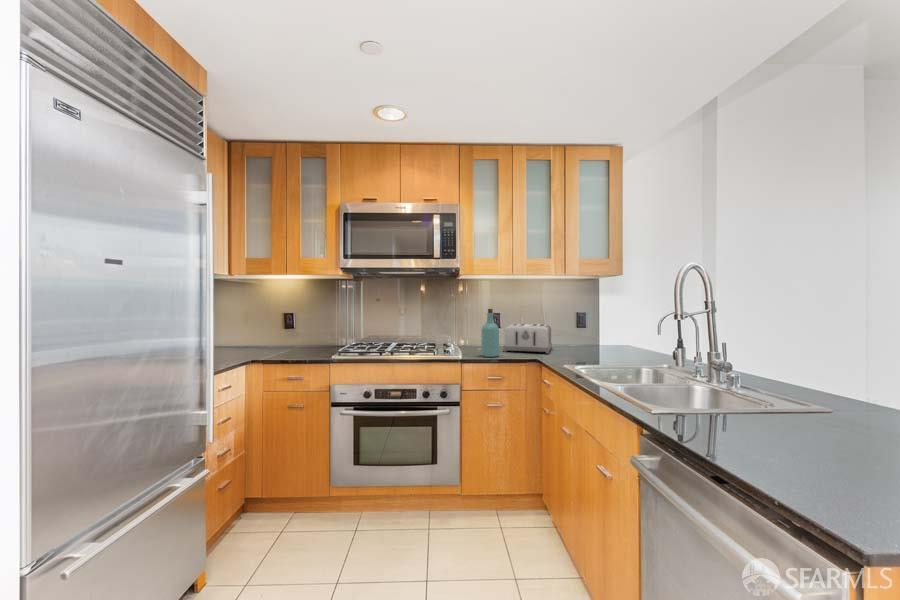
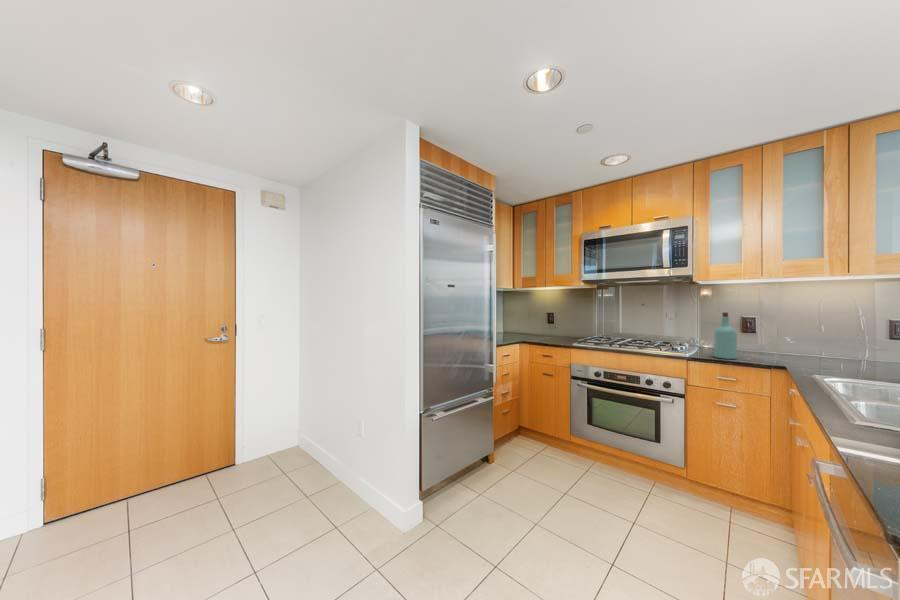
toaster: present [503,323,552,353] -> none [749,329,832,364]

